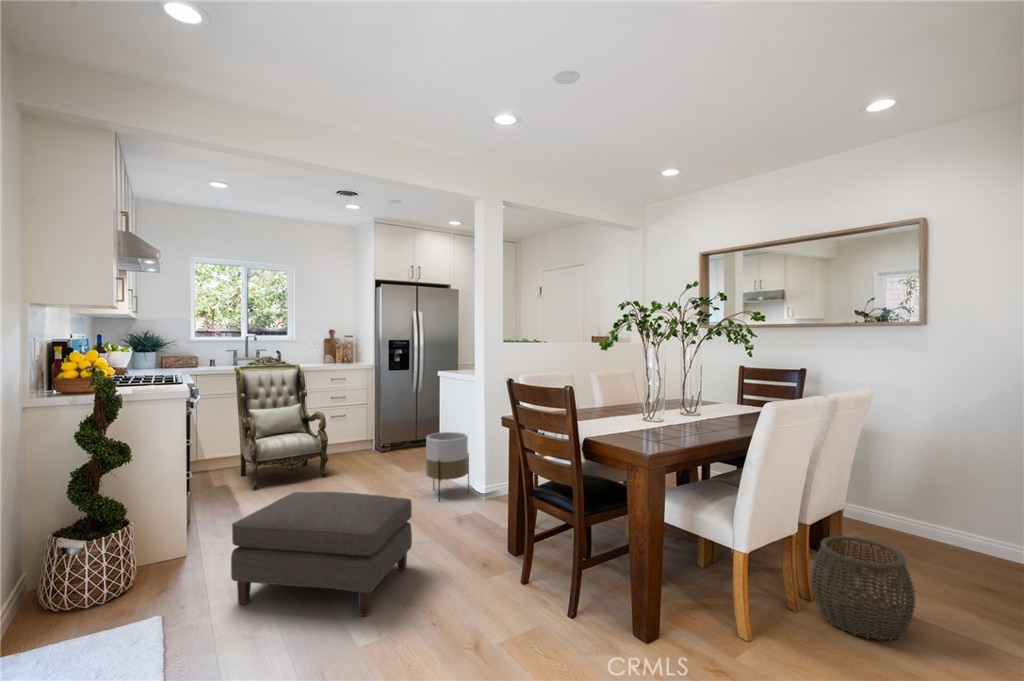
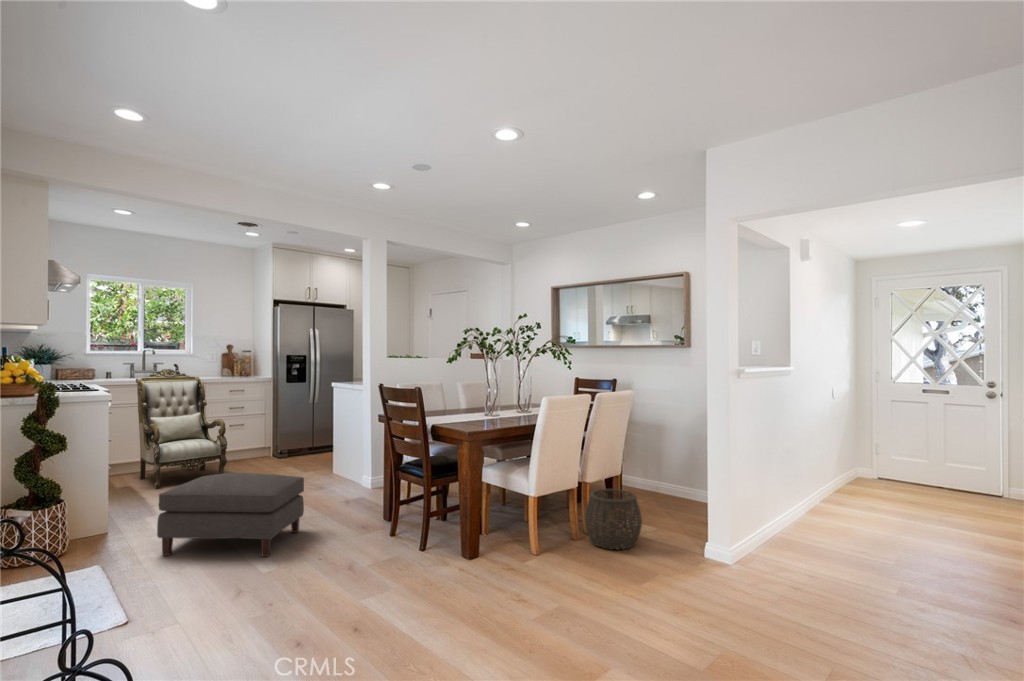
planter: present [426,432,469,501] -> none [318,434,357,491]

